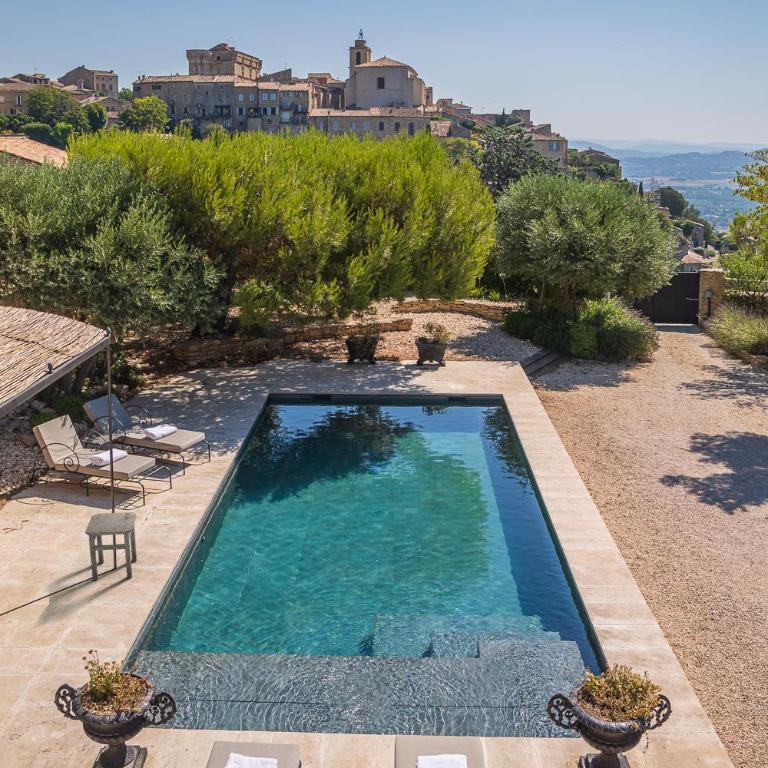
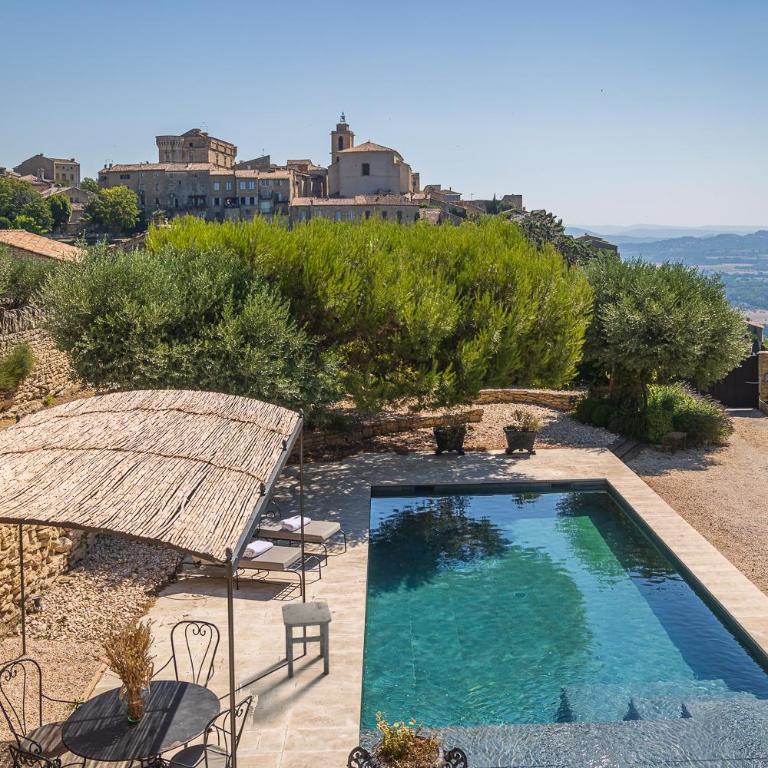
bench: present [243,338,272,362] -> present [662,432,687,454]

